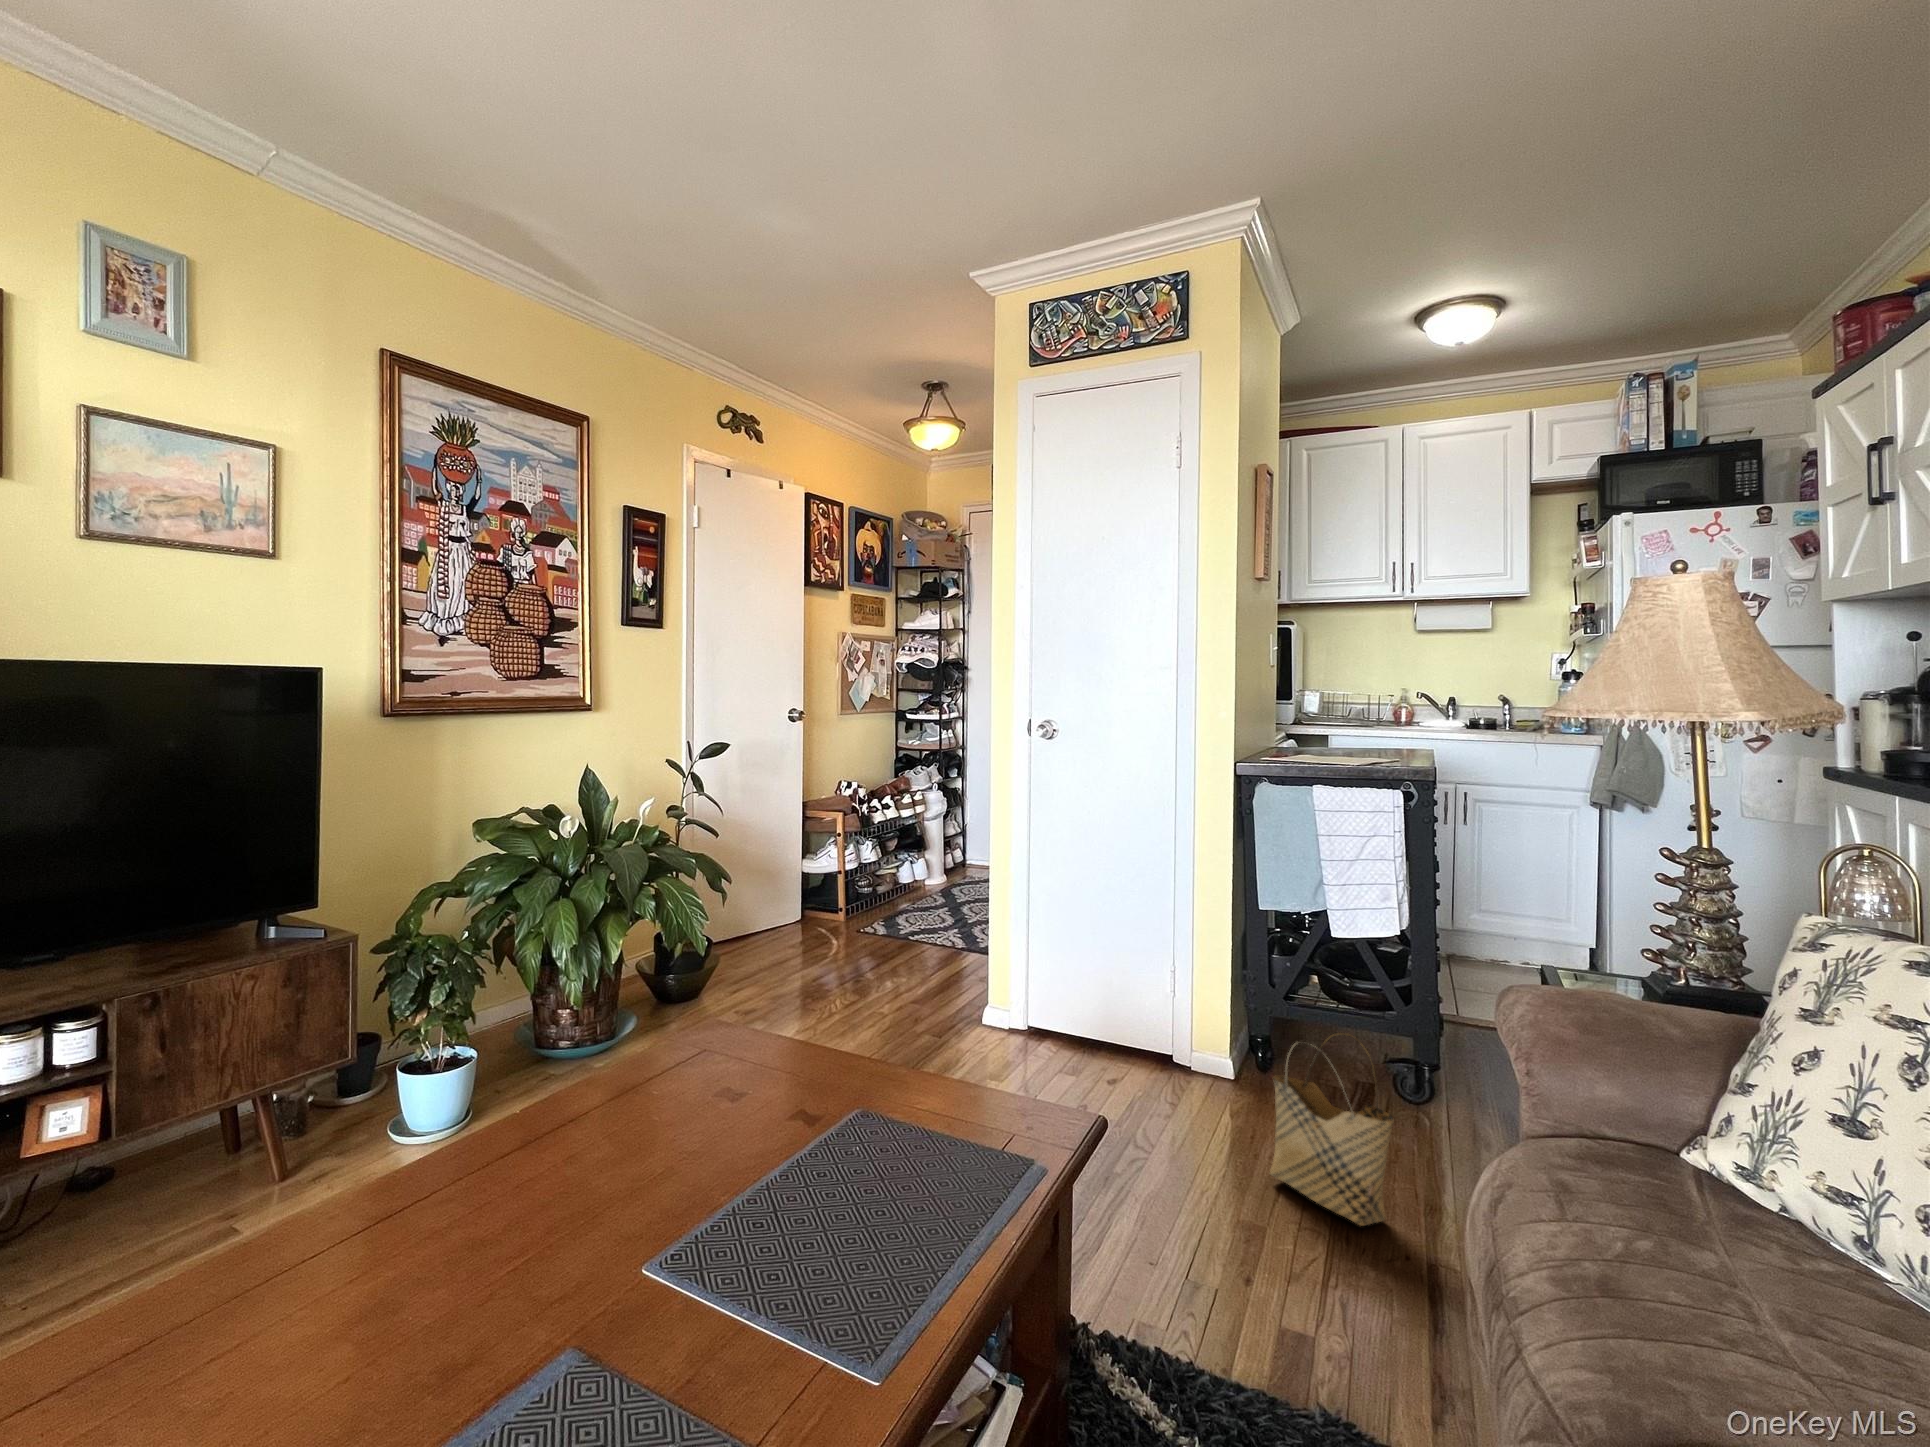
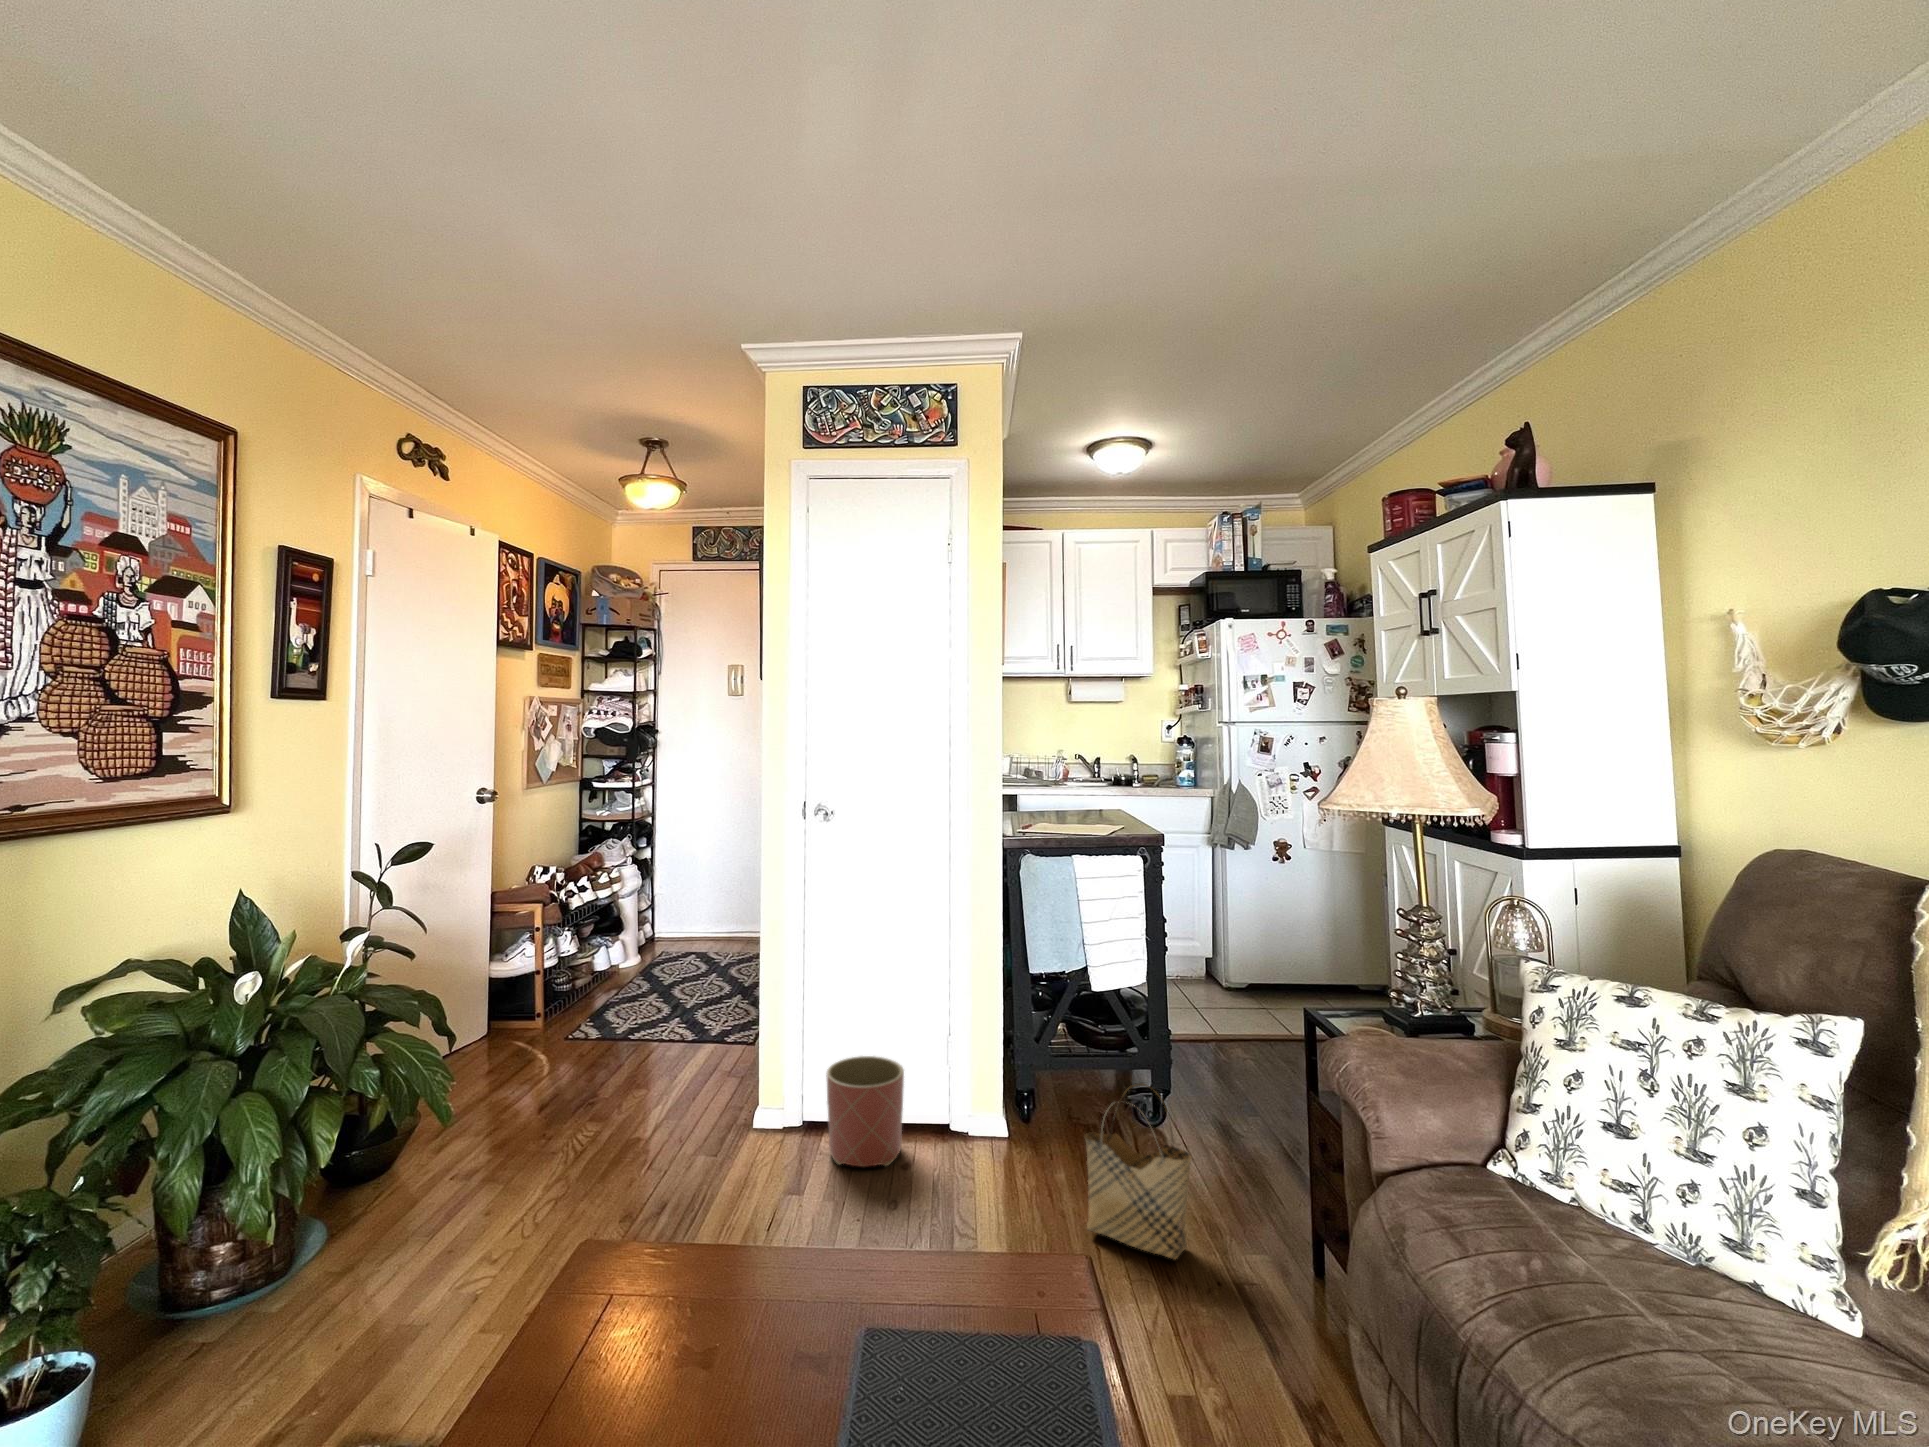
planter: none [1035,970,1113,1077] -> present [826,1056,904,1166]

